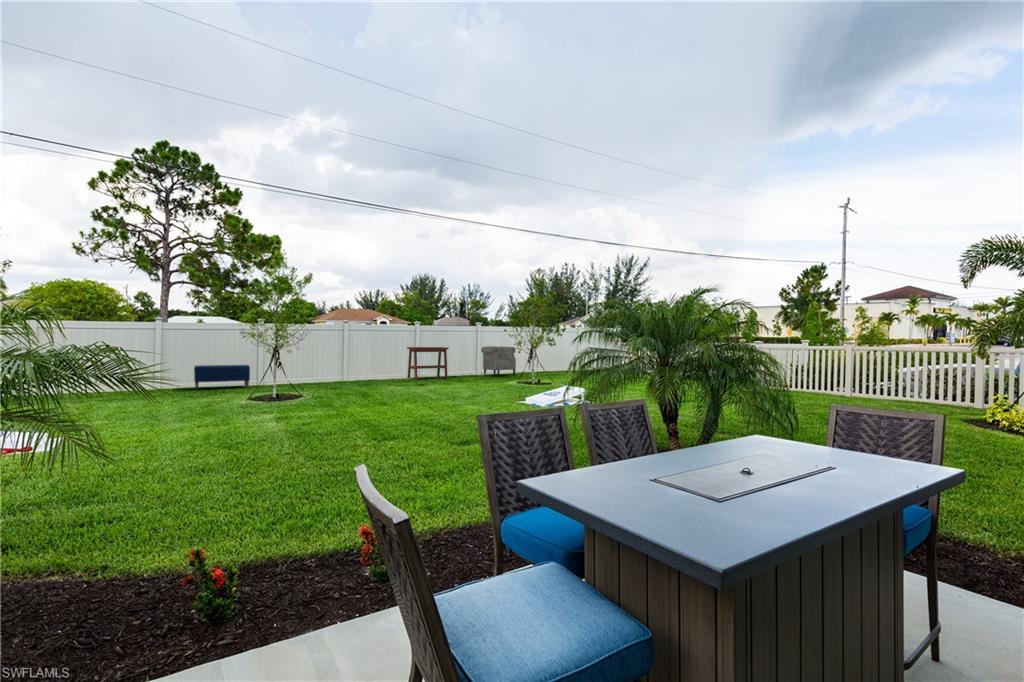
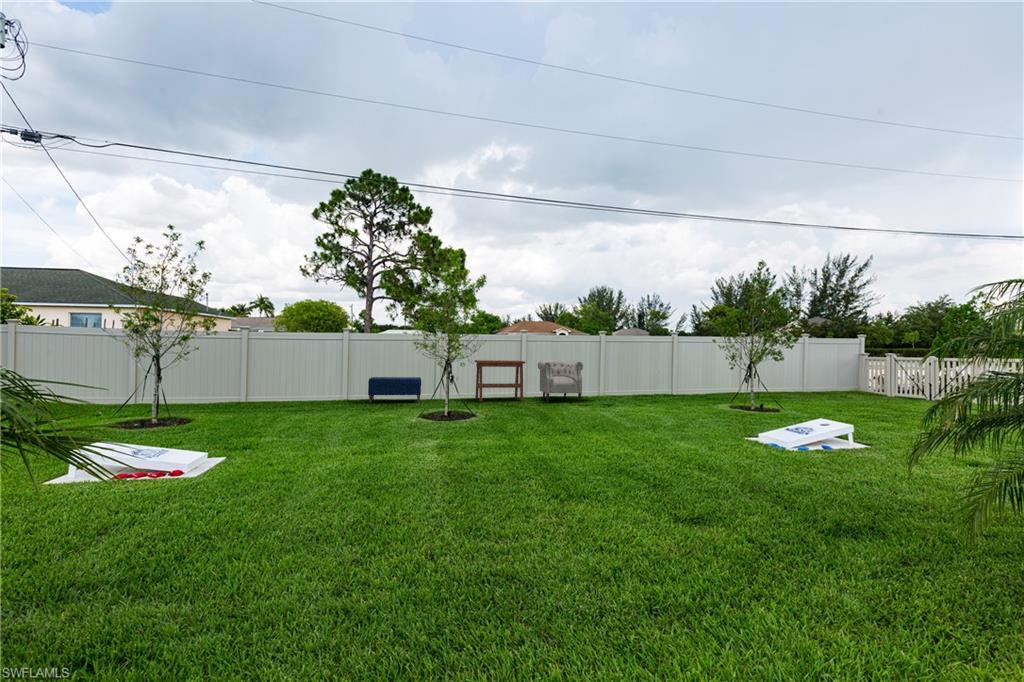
chair: present [481,346,516,377] -> present [538,360,583,402]
side table: present [407,347,449,380] -> present [475,360,525,402]

